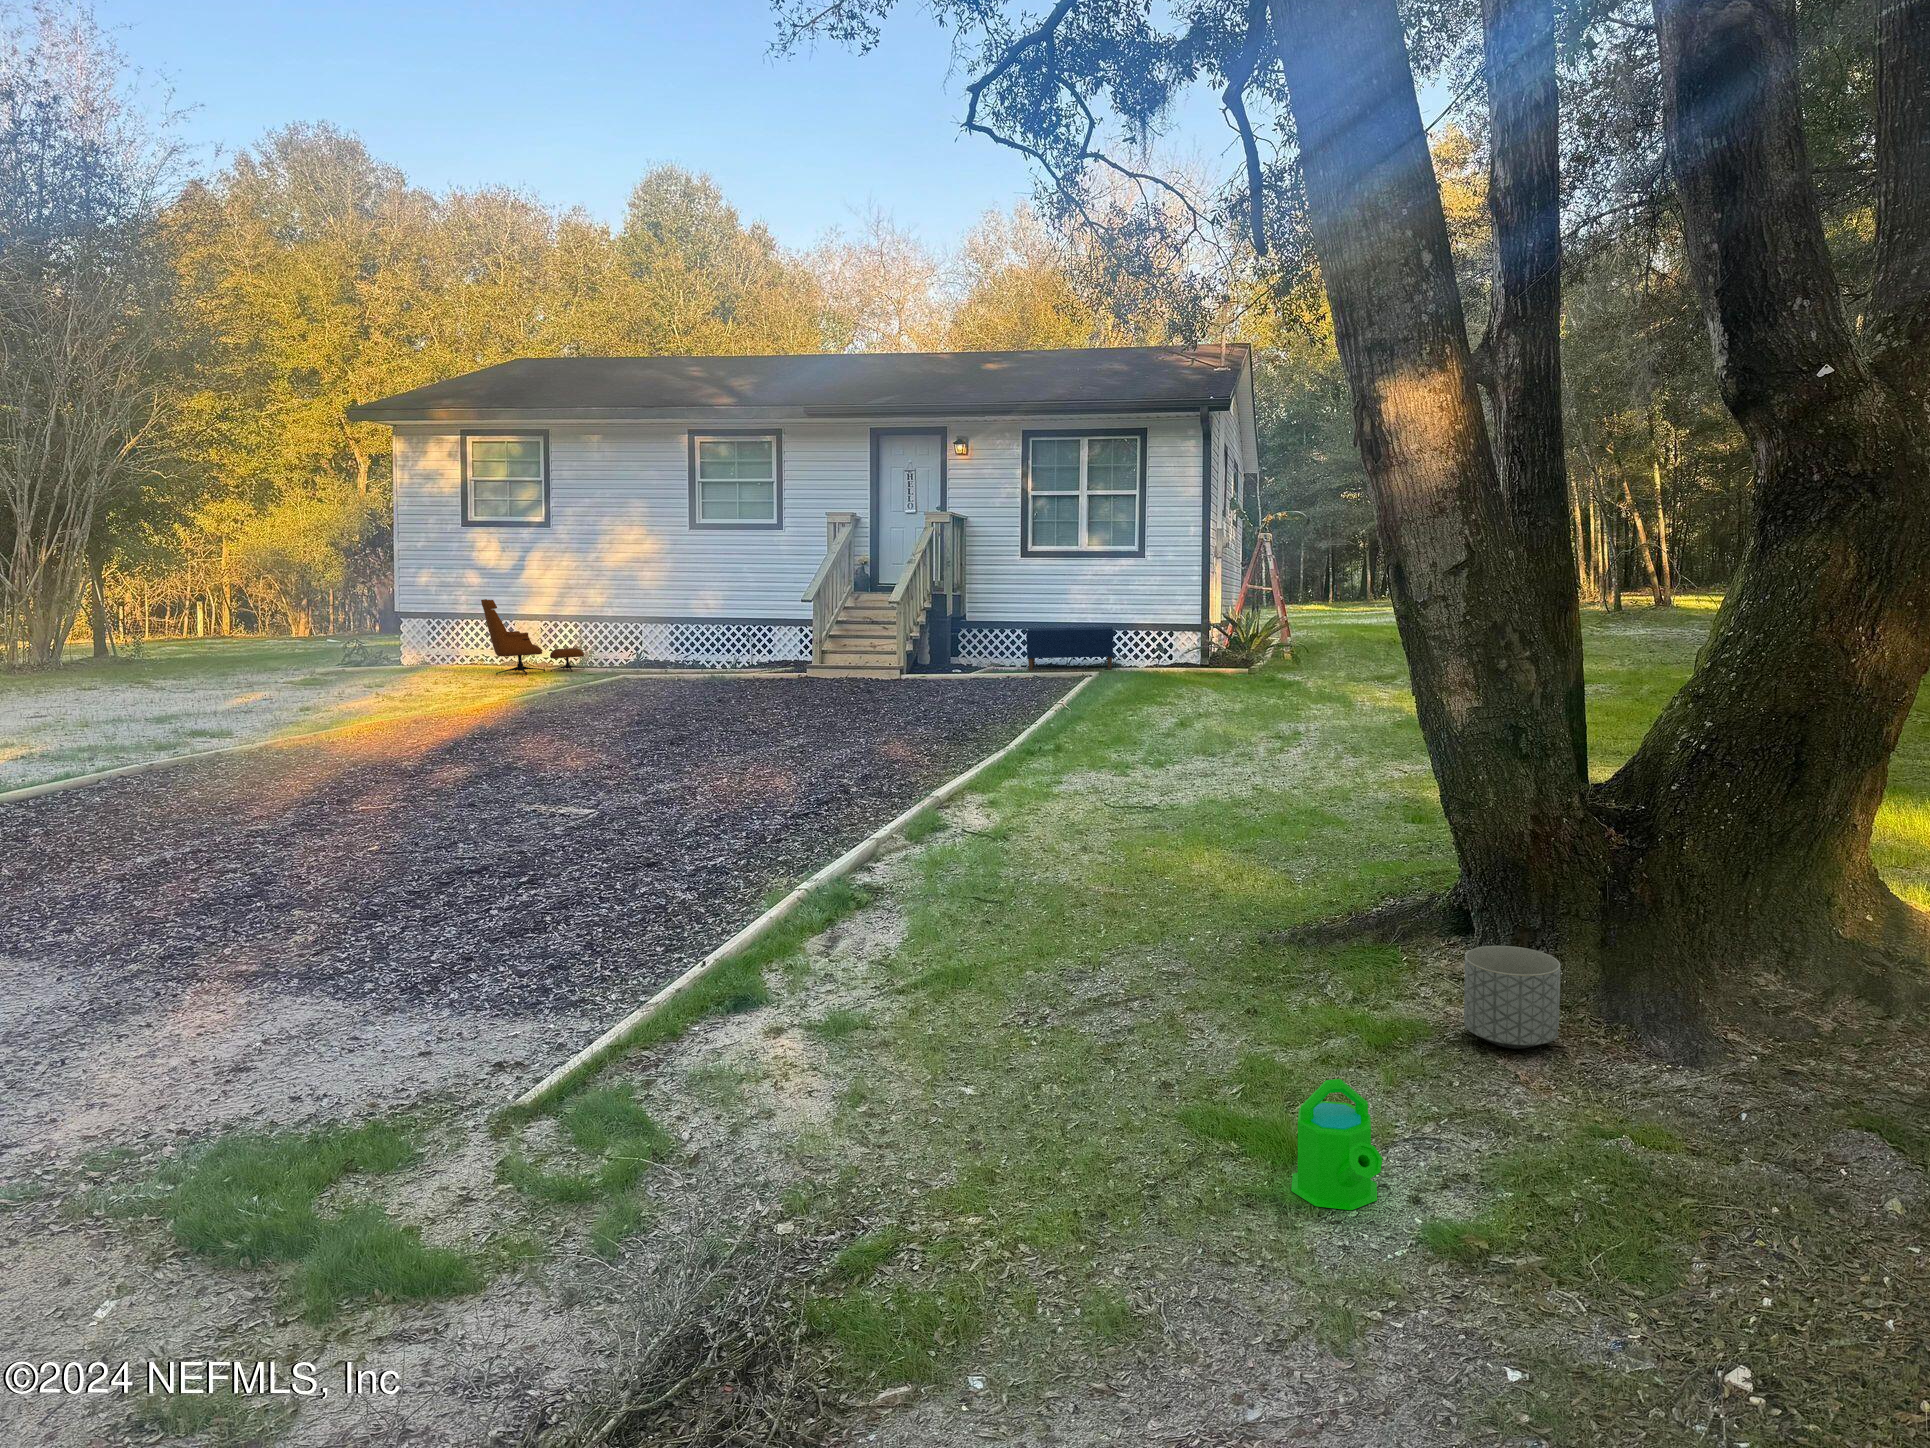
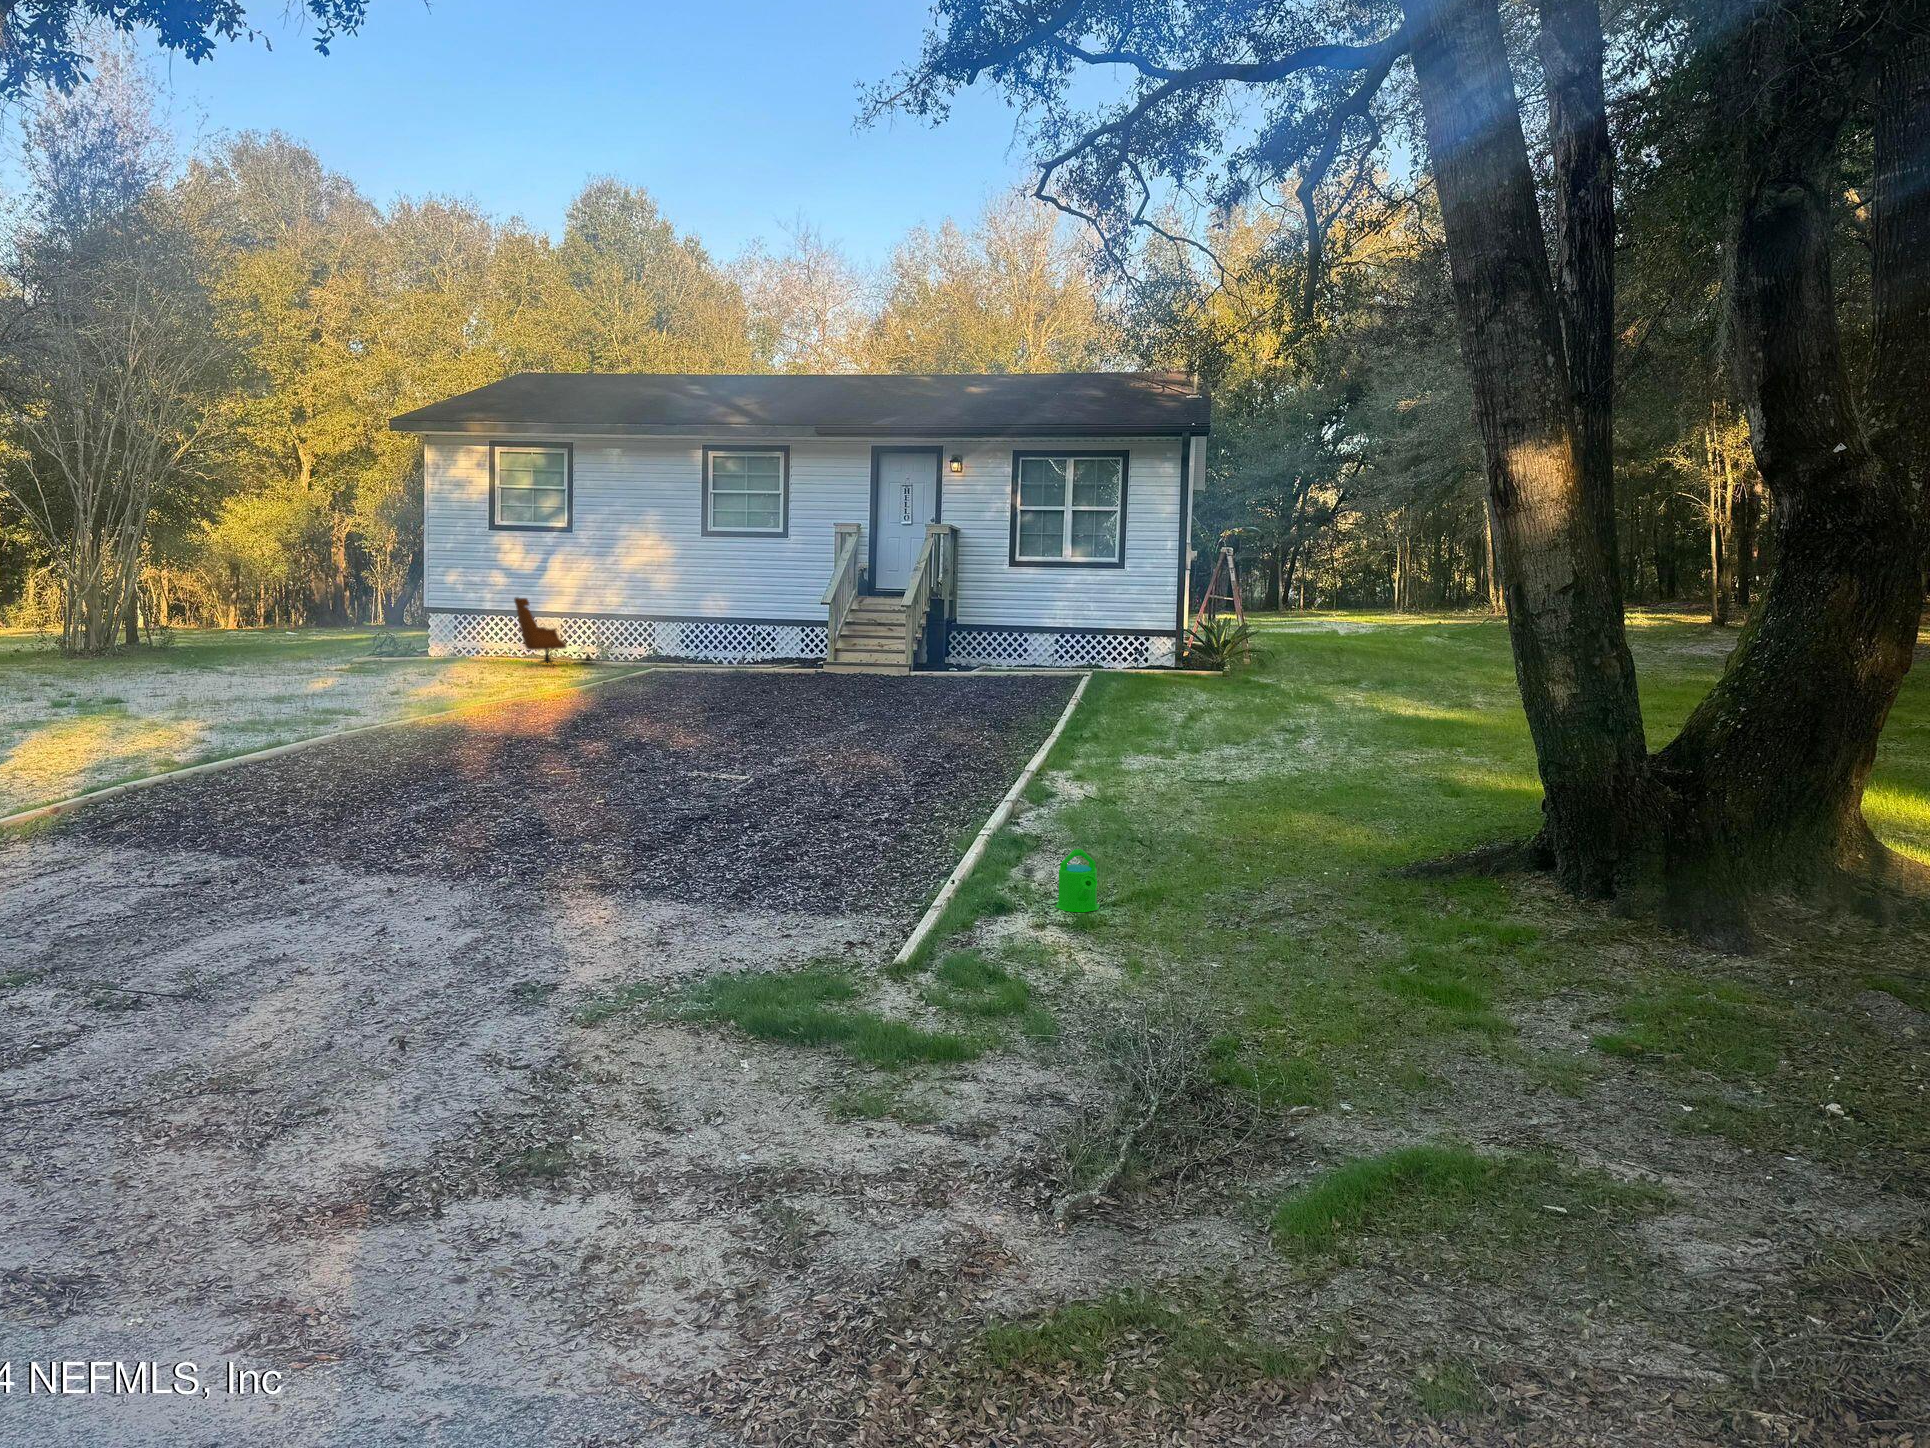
bench: present [1026,627,1114,671] -> none [1016,631,1096,671]
planter: present [1464,946,1560,1049] -> none [1562,866,1637,937]
watering can: present [1291,1079,1382,1210] -> present [1055,849,1100,912]

